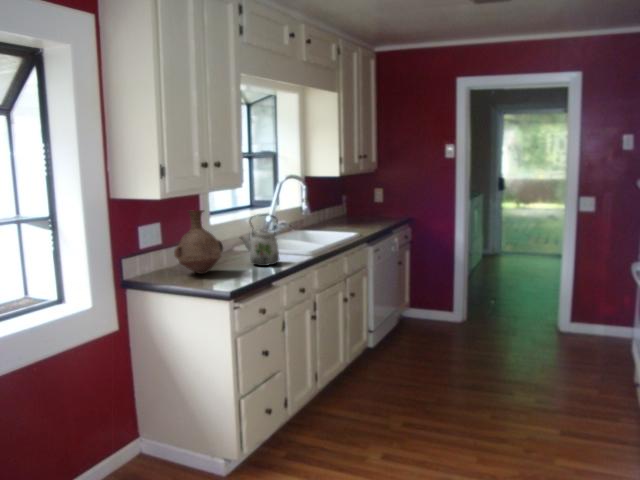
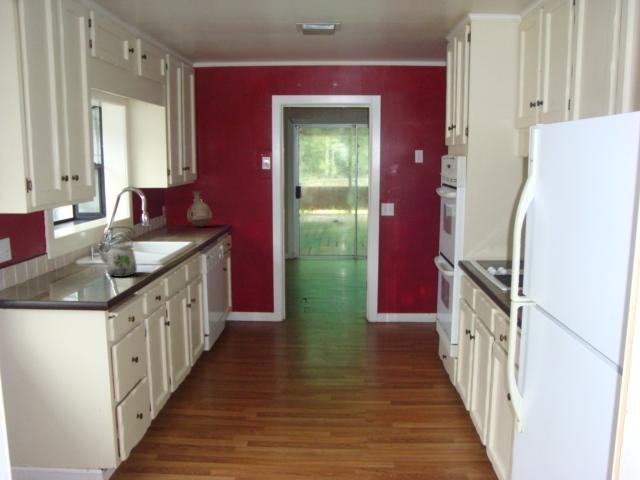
vase: present [174,210,223,274] -> present [187,191,212,227]

